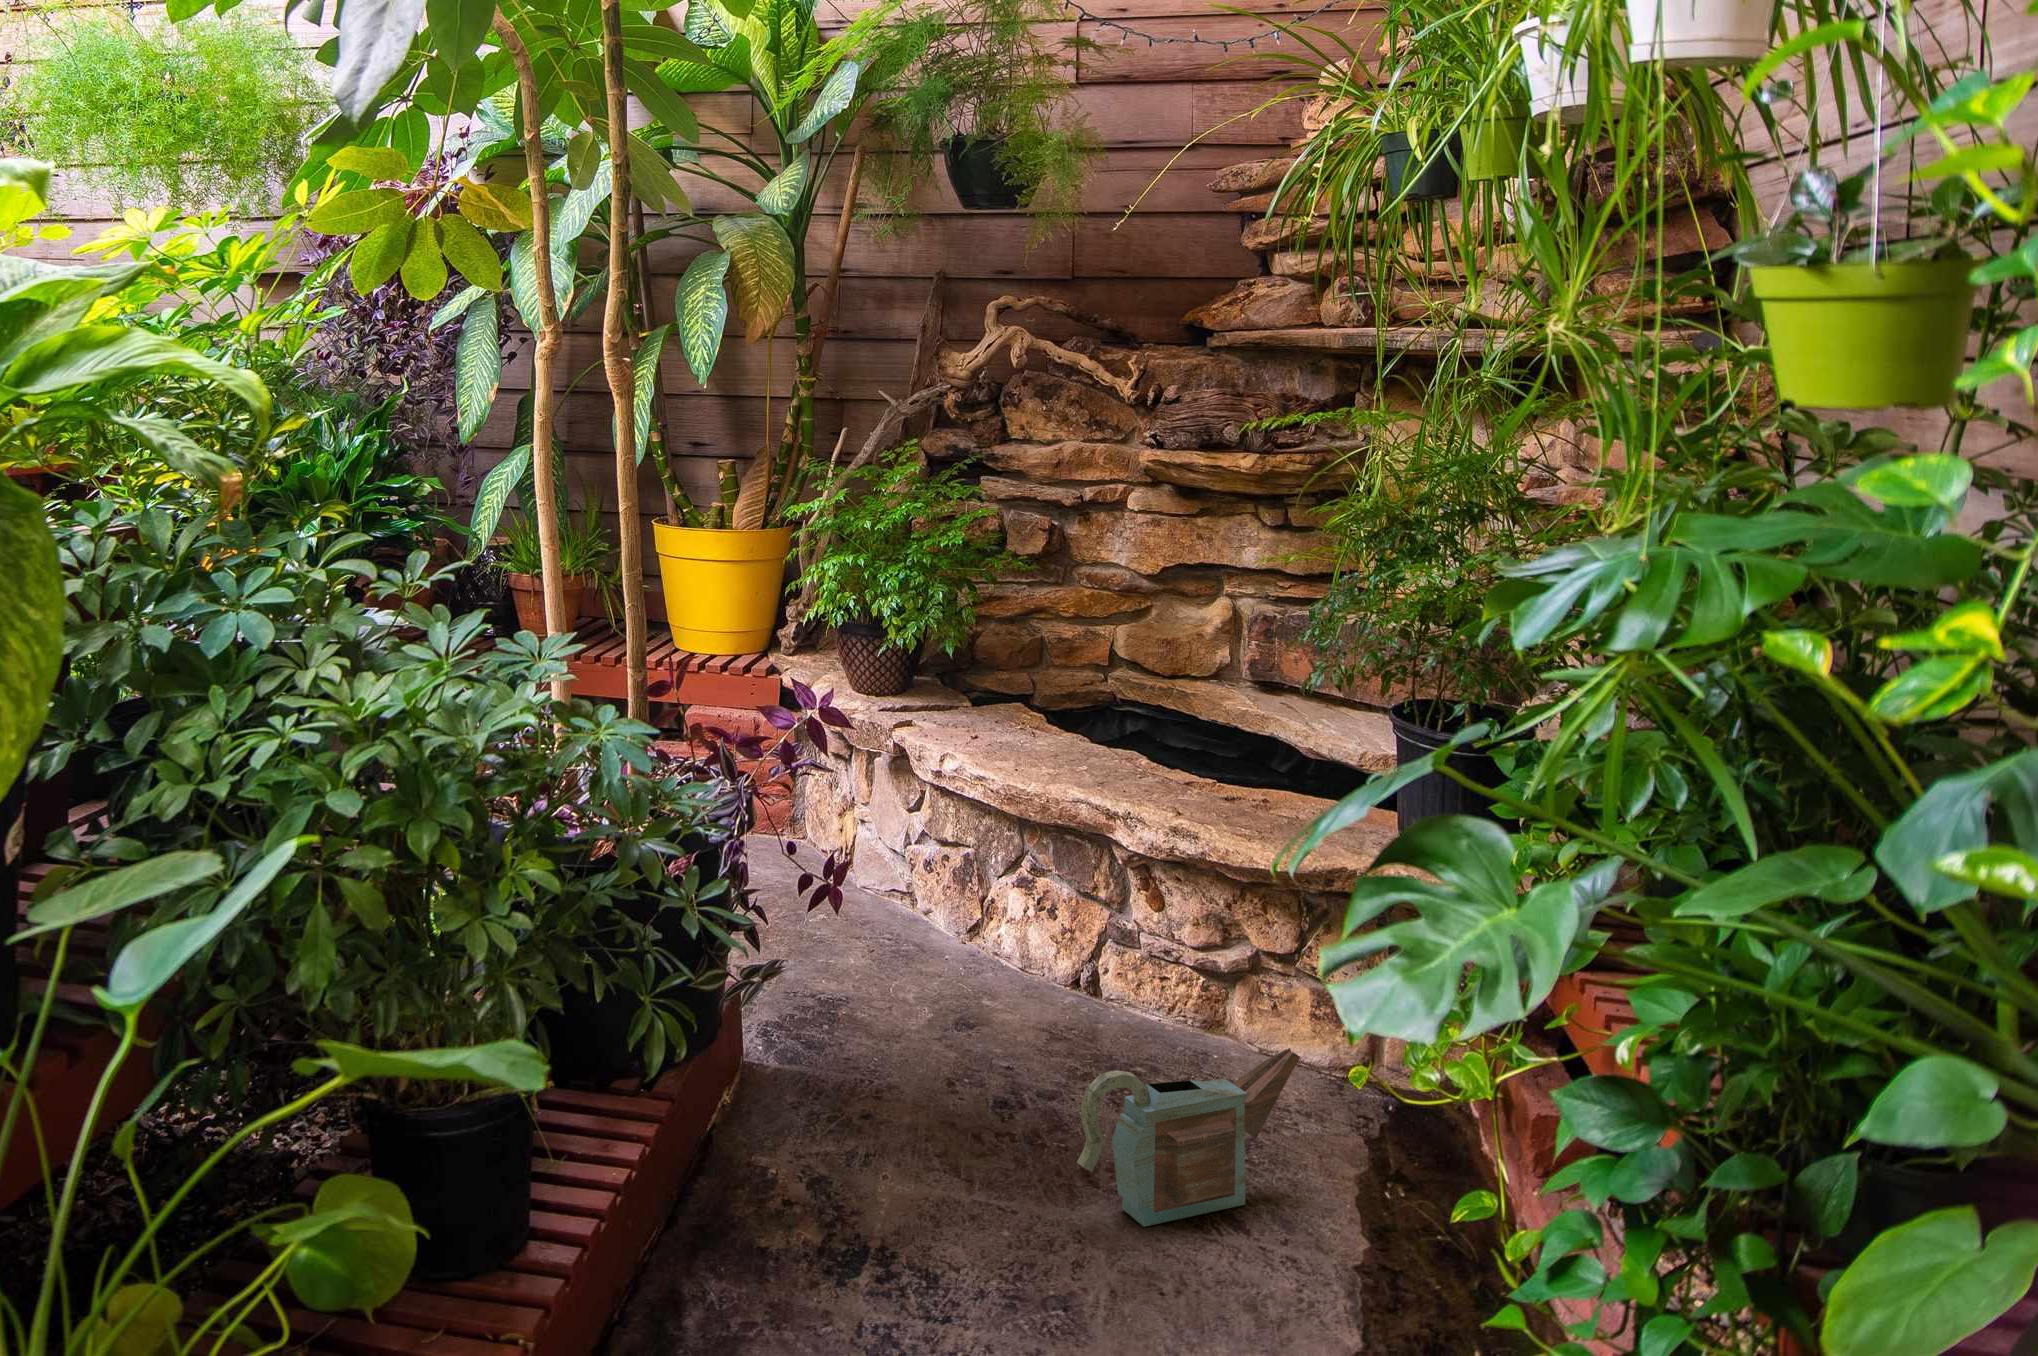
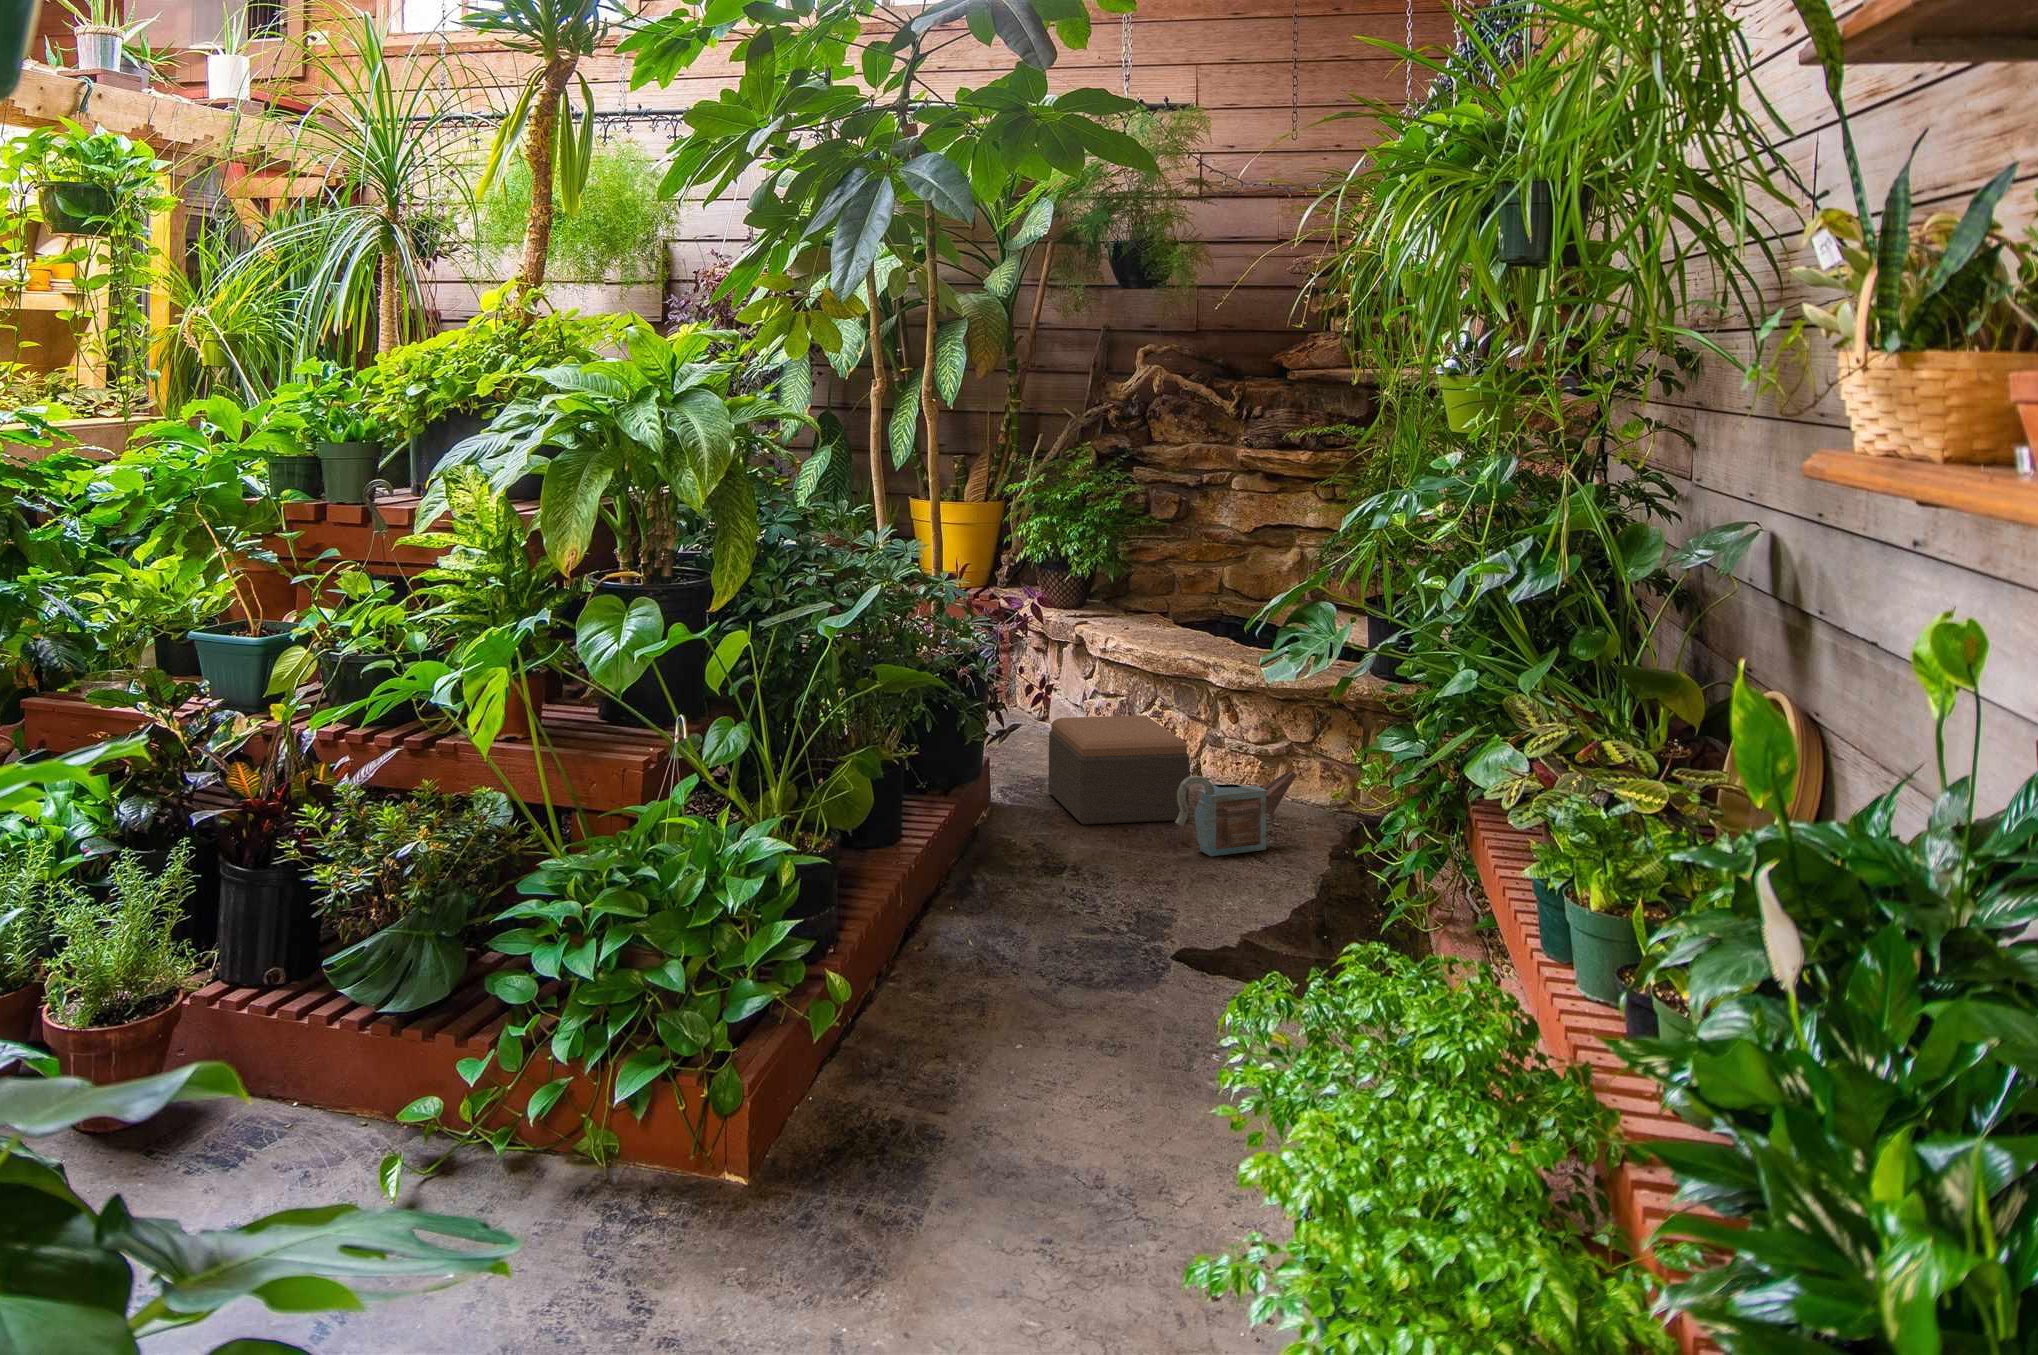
footstool: none [843,908,1093,1130] -> present [1048,715,1189,825]

